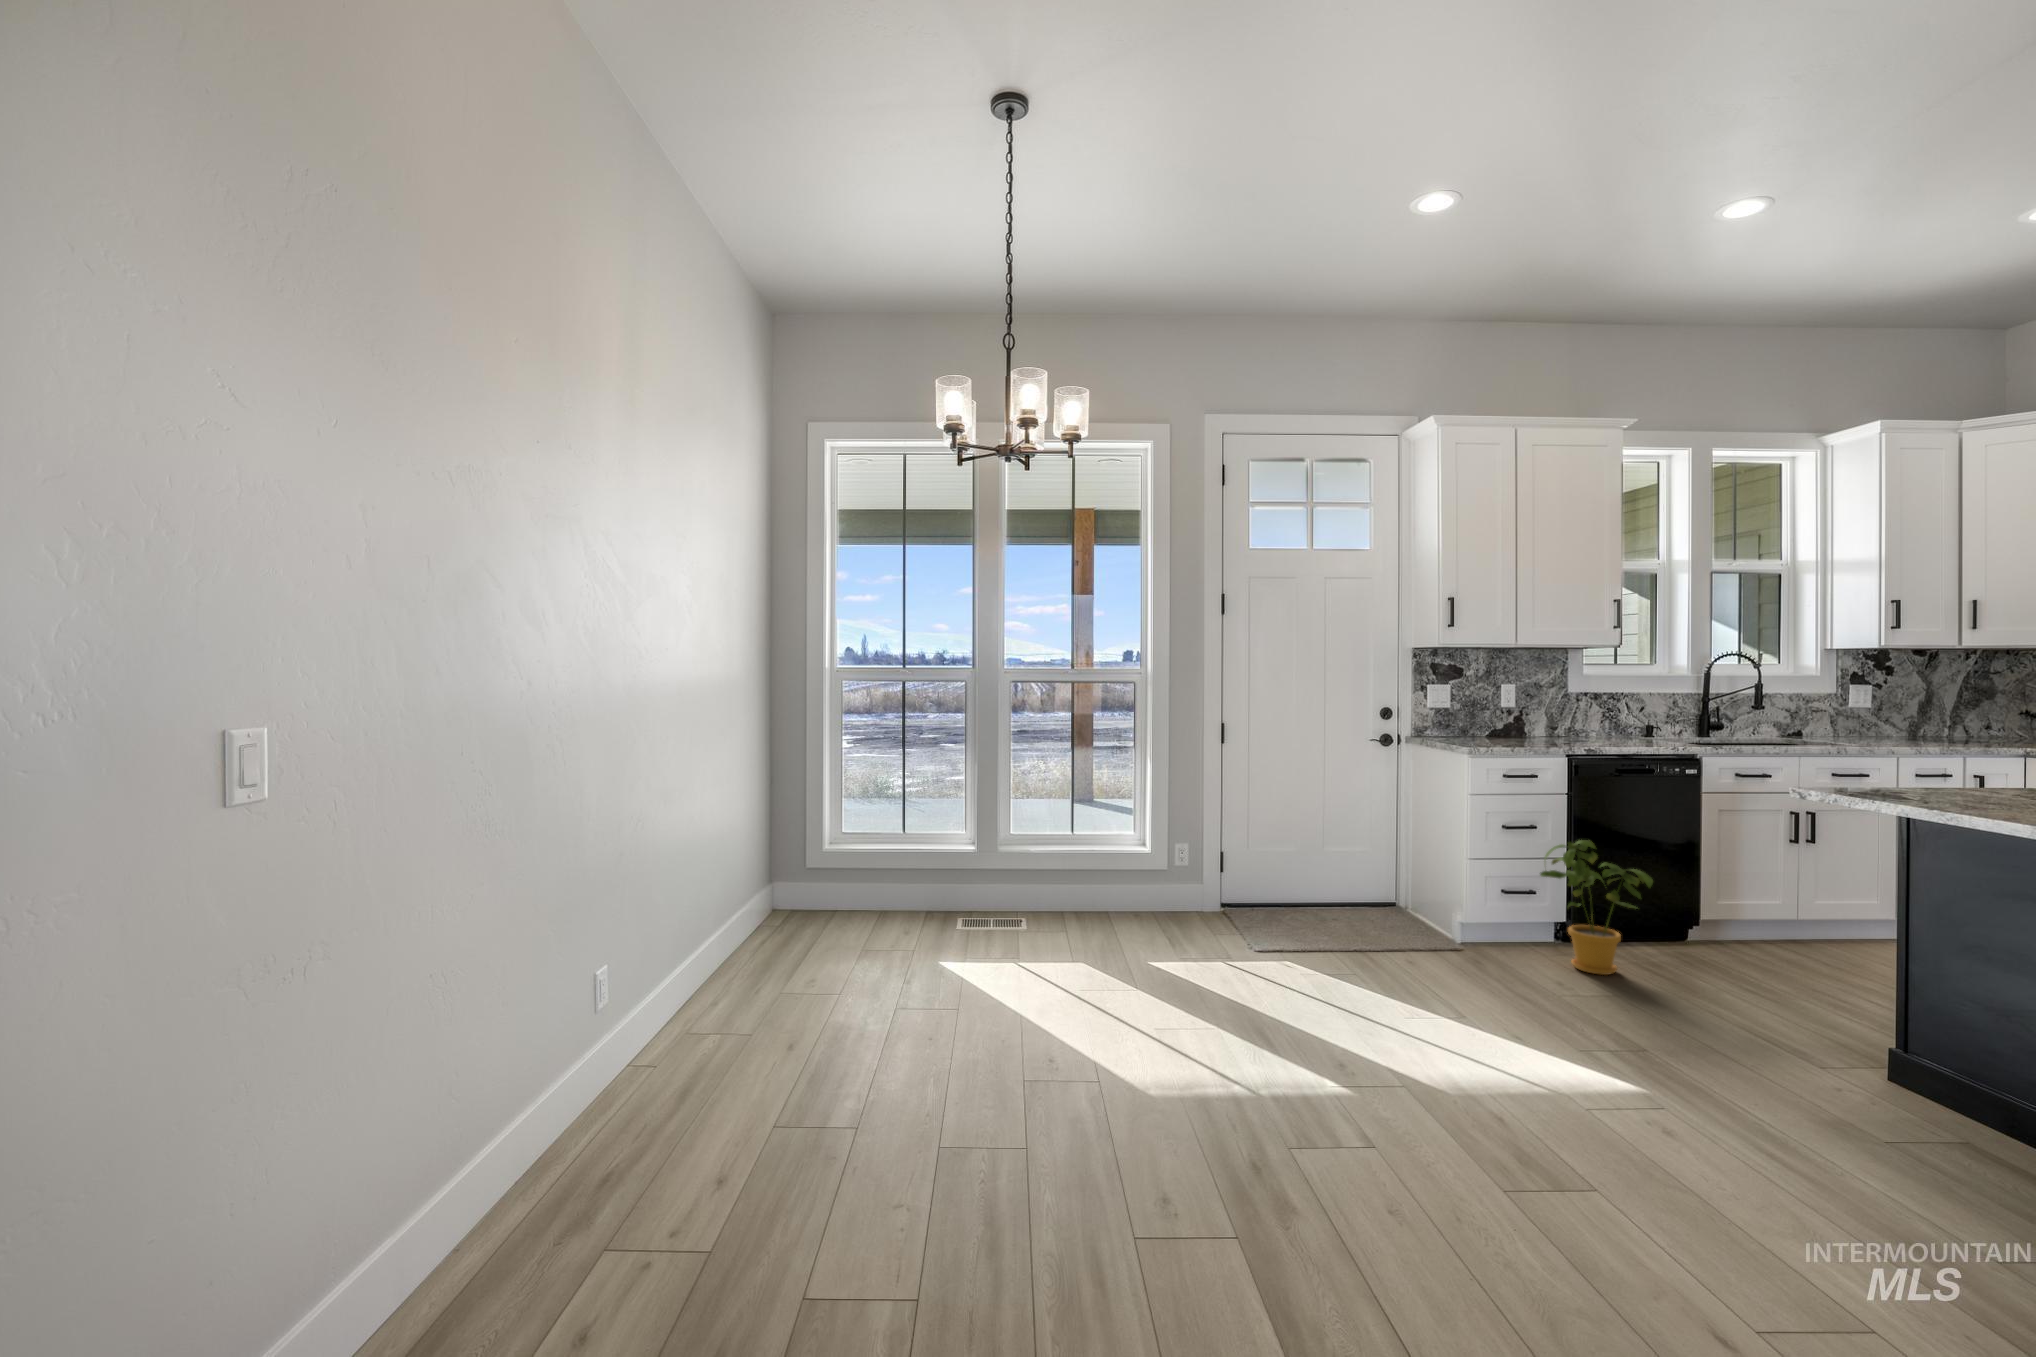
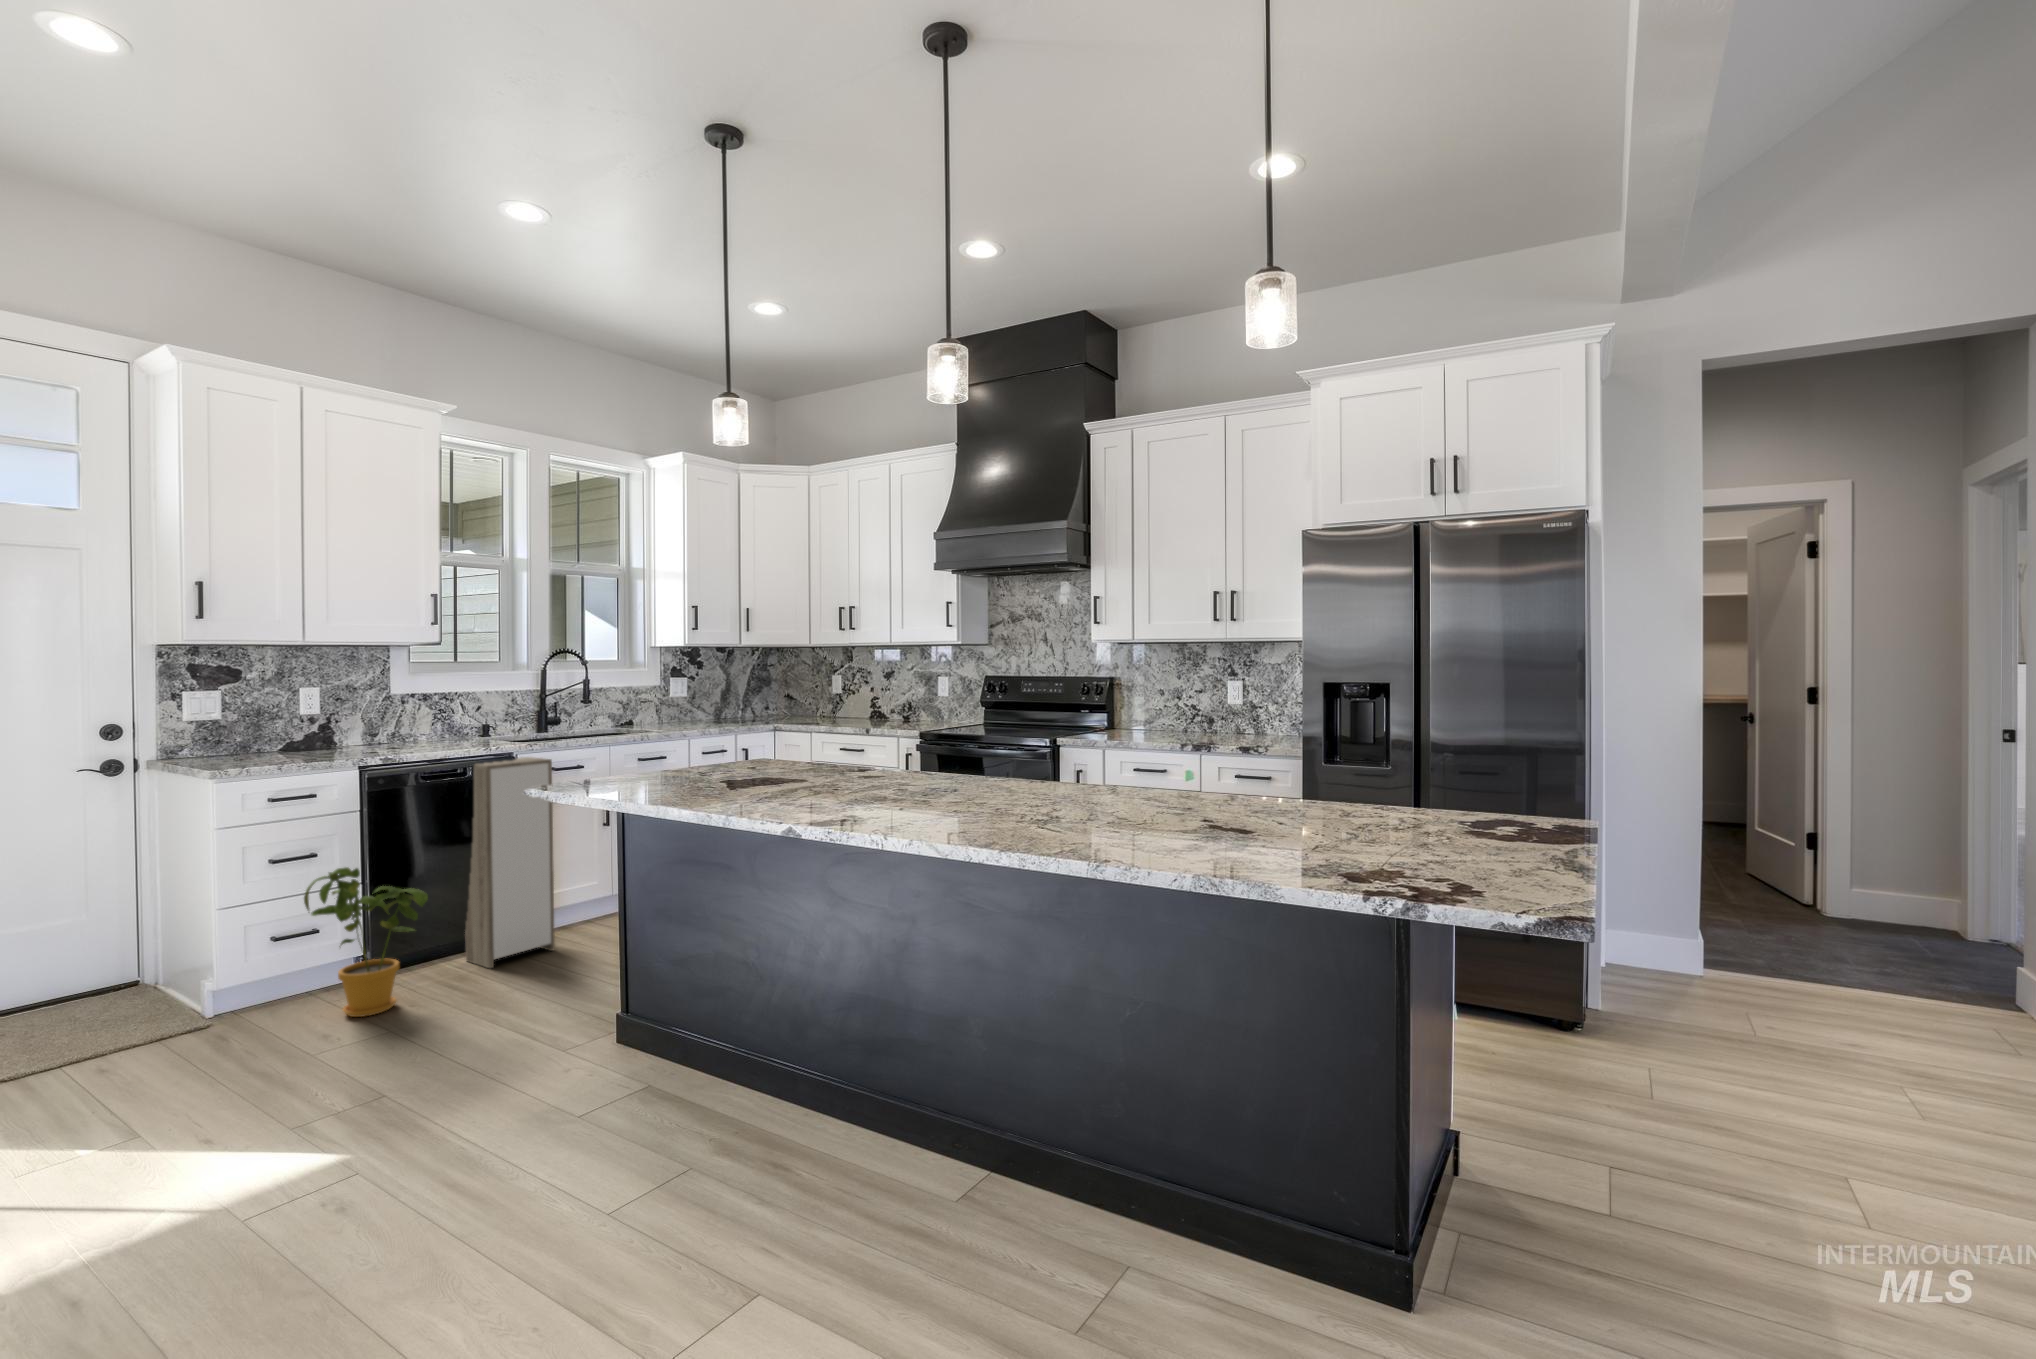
storage cabinet: none [1655,760,1753,962] -> present [465,757,555,968]

